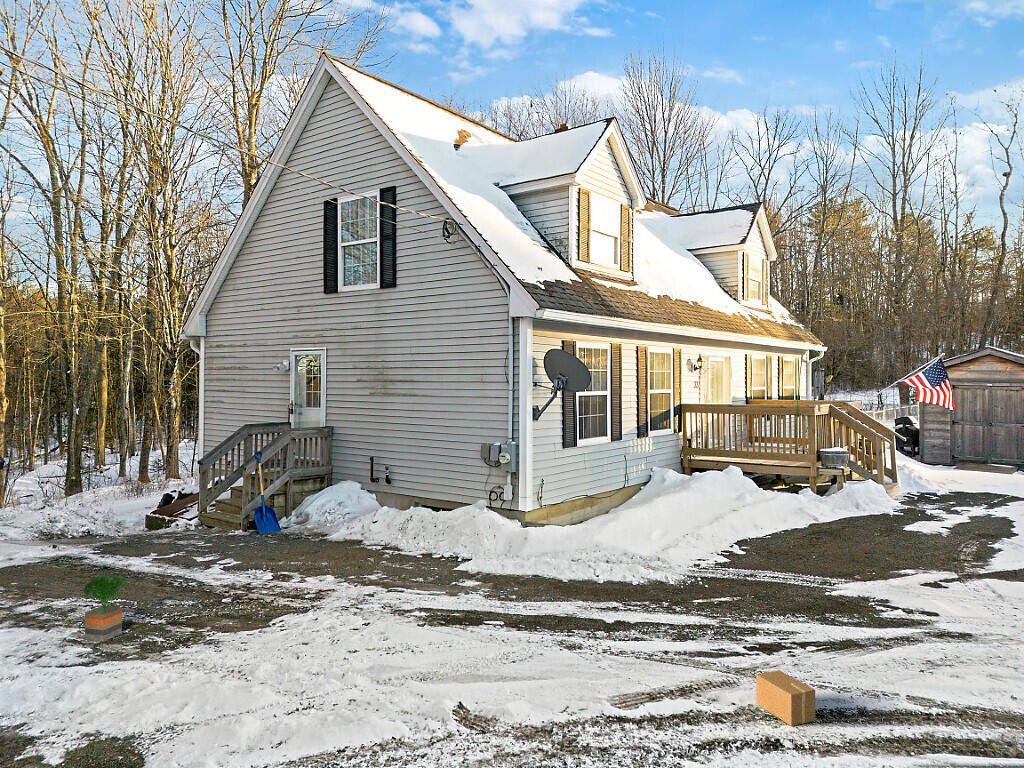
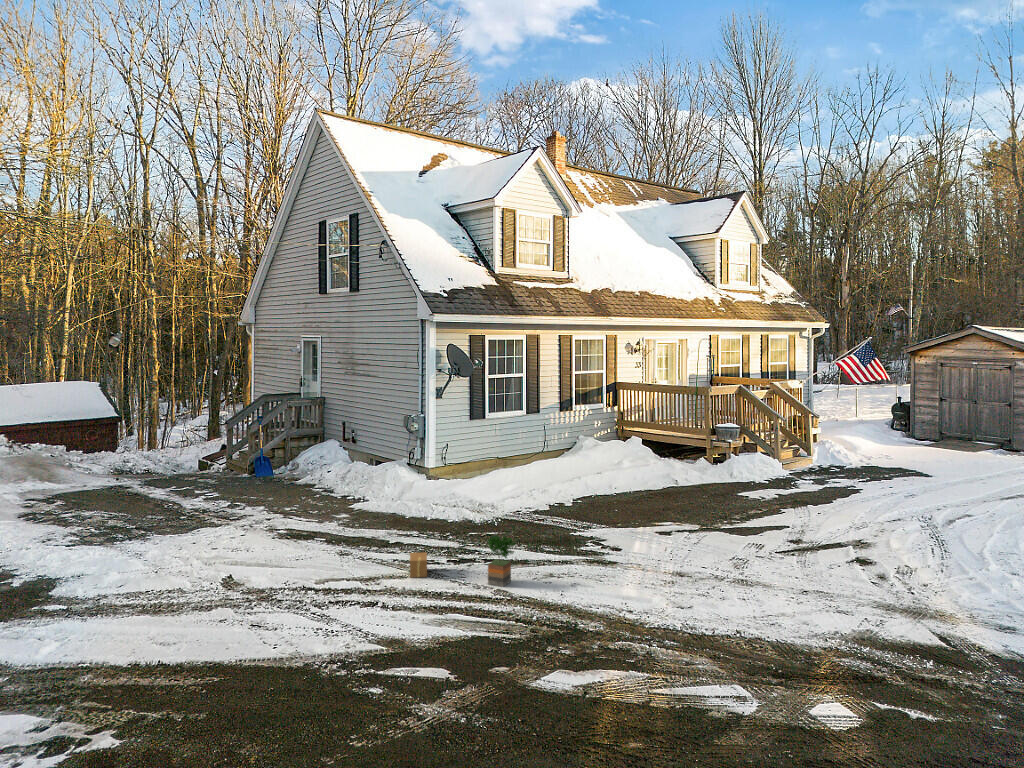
potted tree: present [83,575,130,642] -> present [488,536,516,587]

